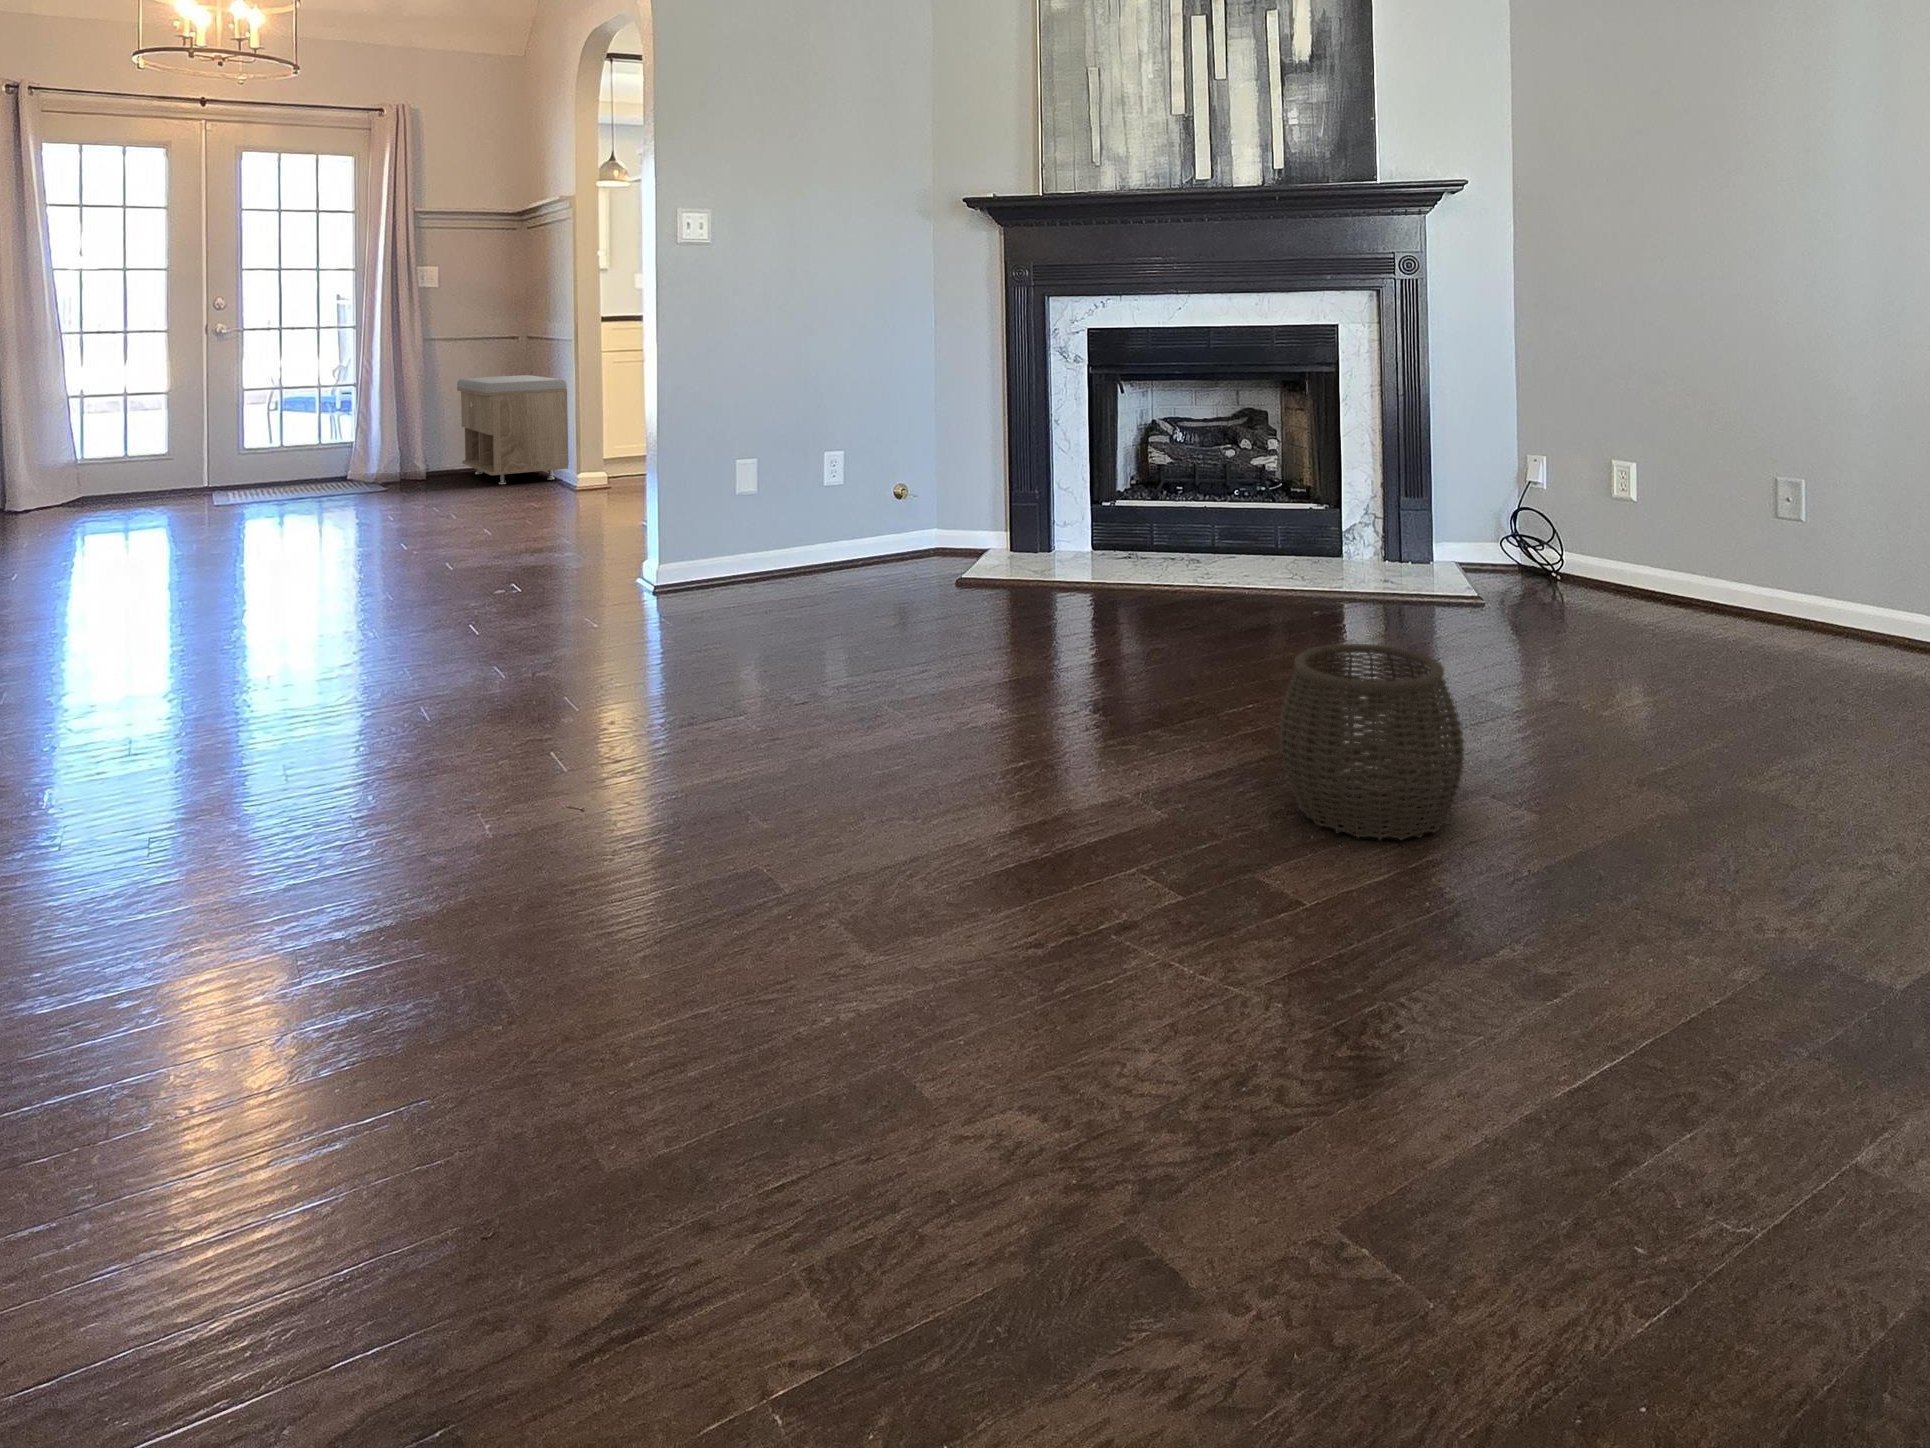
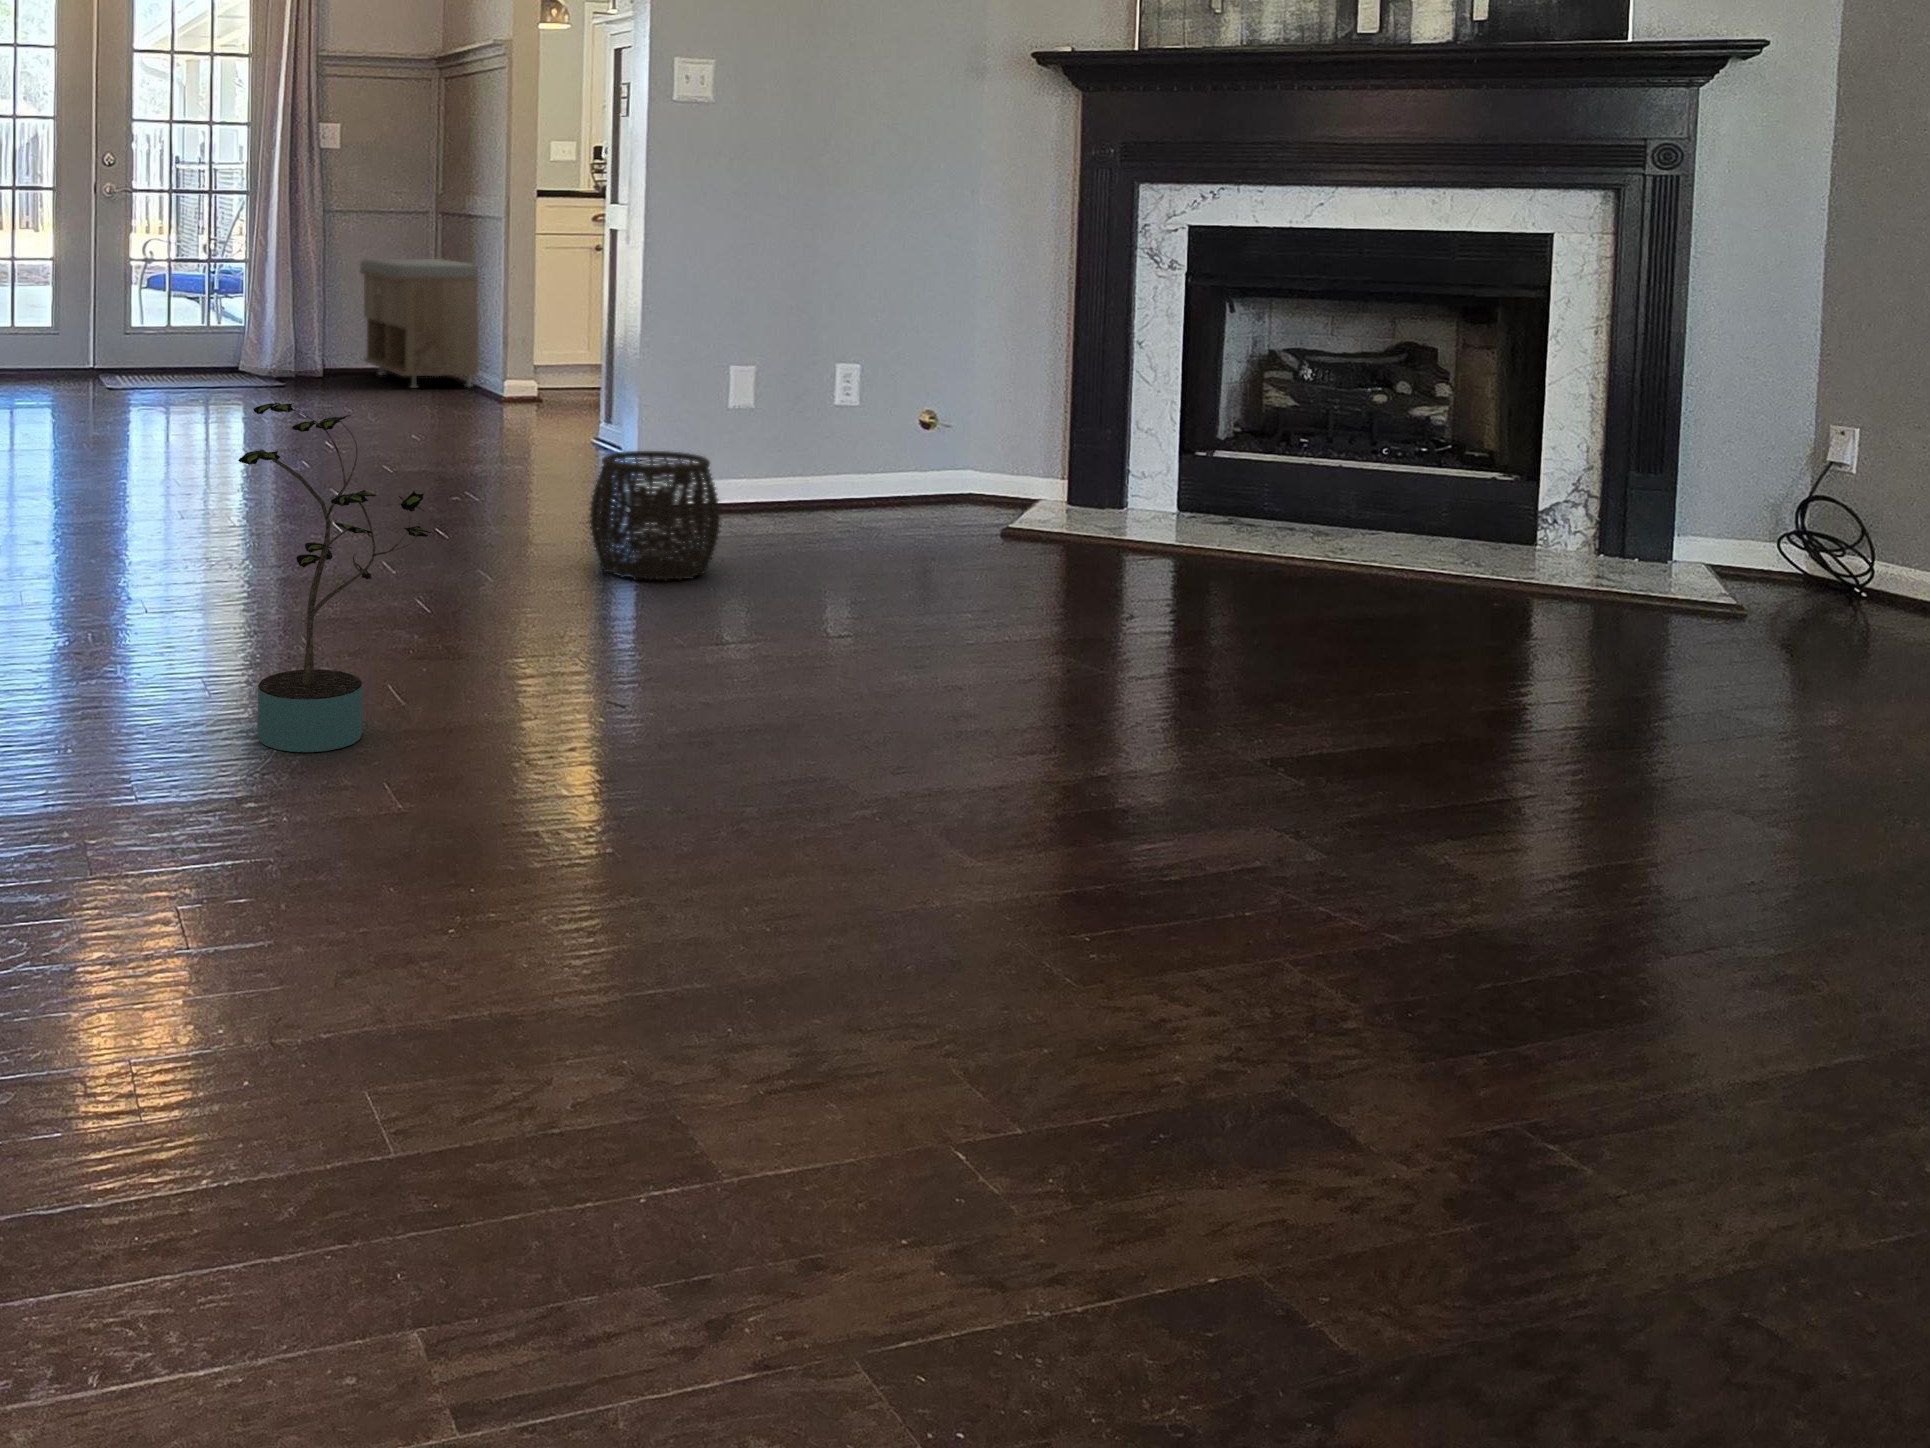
potted plant: none [117,555,357,924] -> present [238,402,431,752]
woven basket: present [1280,644,1465,840] -> present [589,451,721,581]

